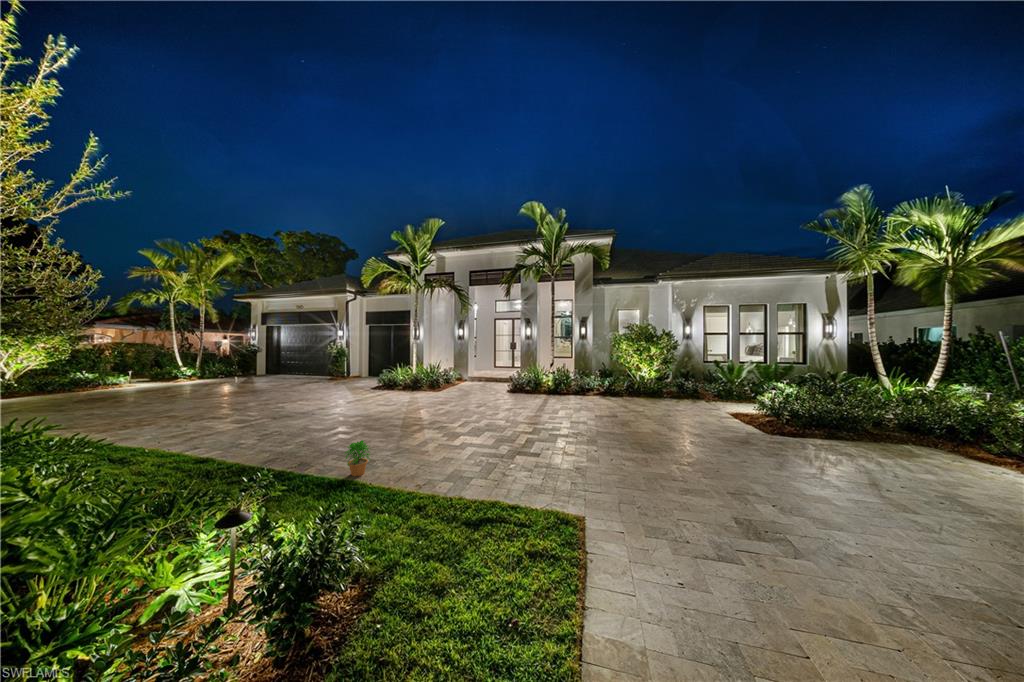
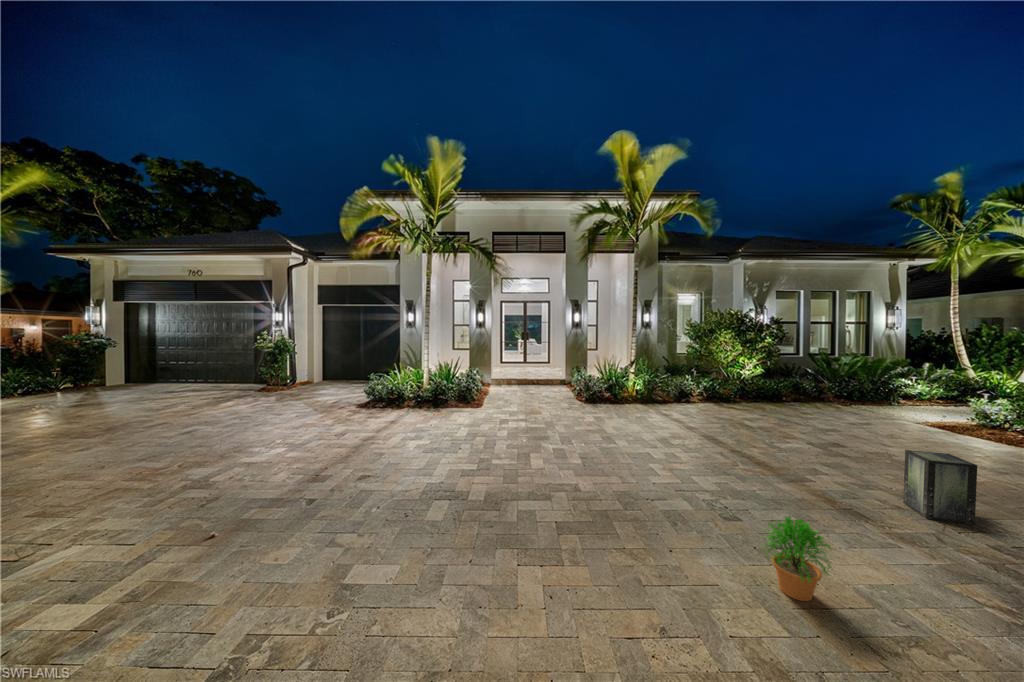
storage box: none [507,424,536,468] -> present [903,450,977,525]

